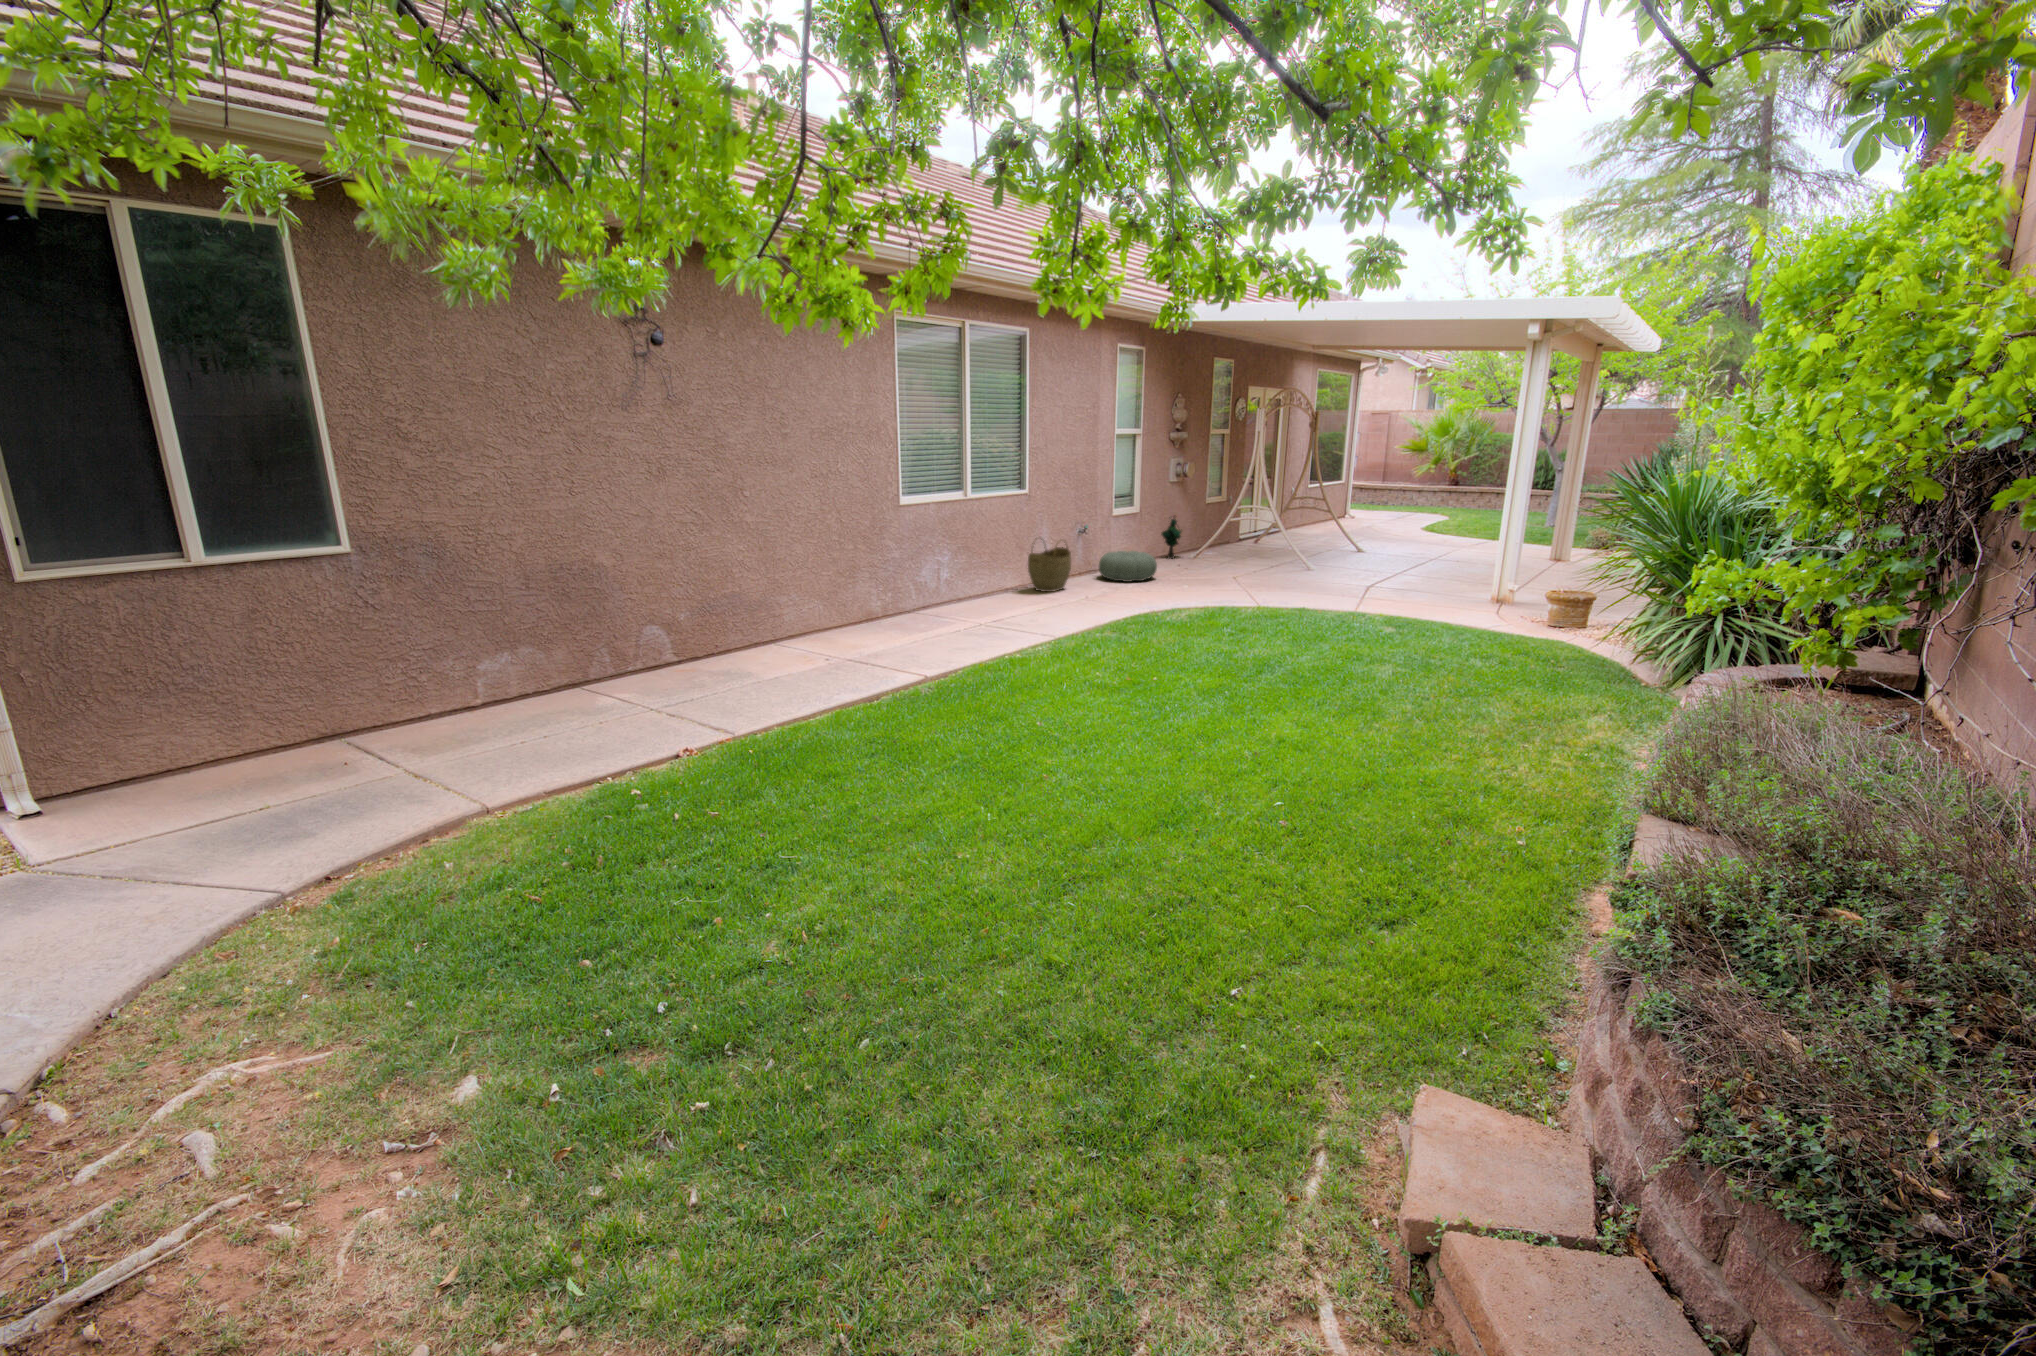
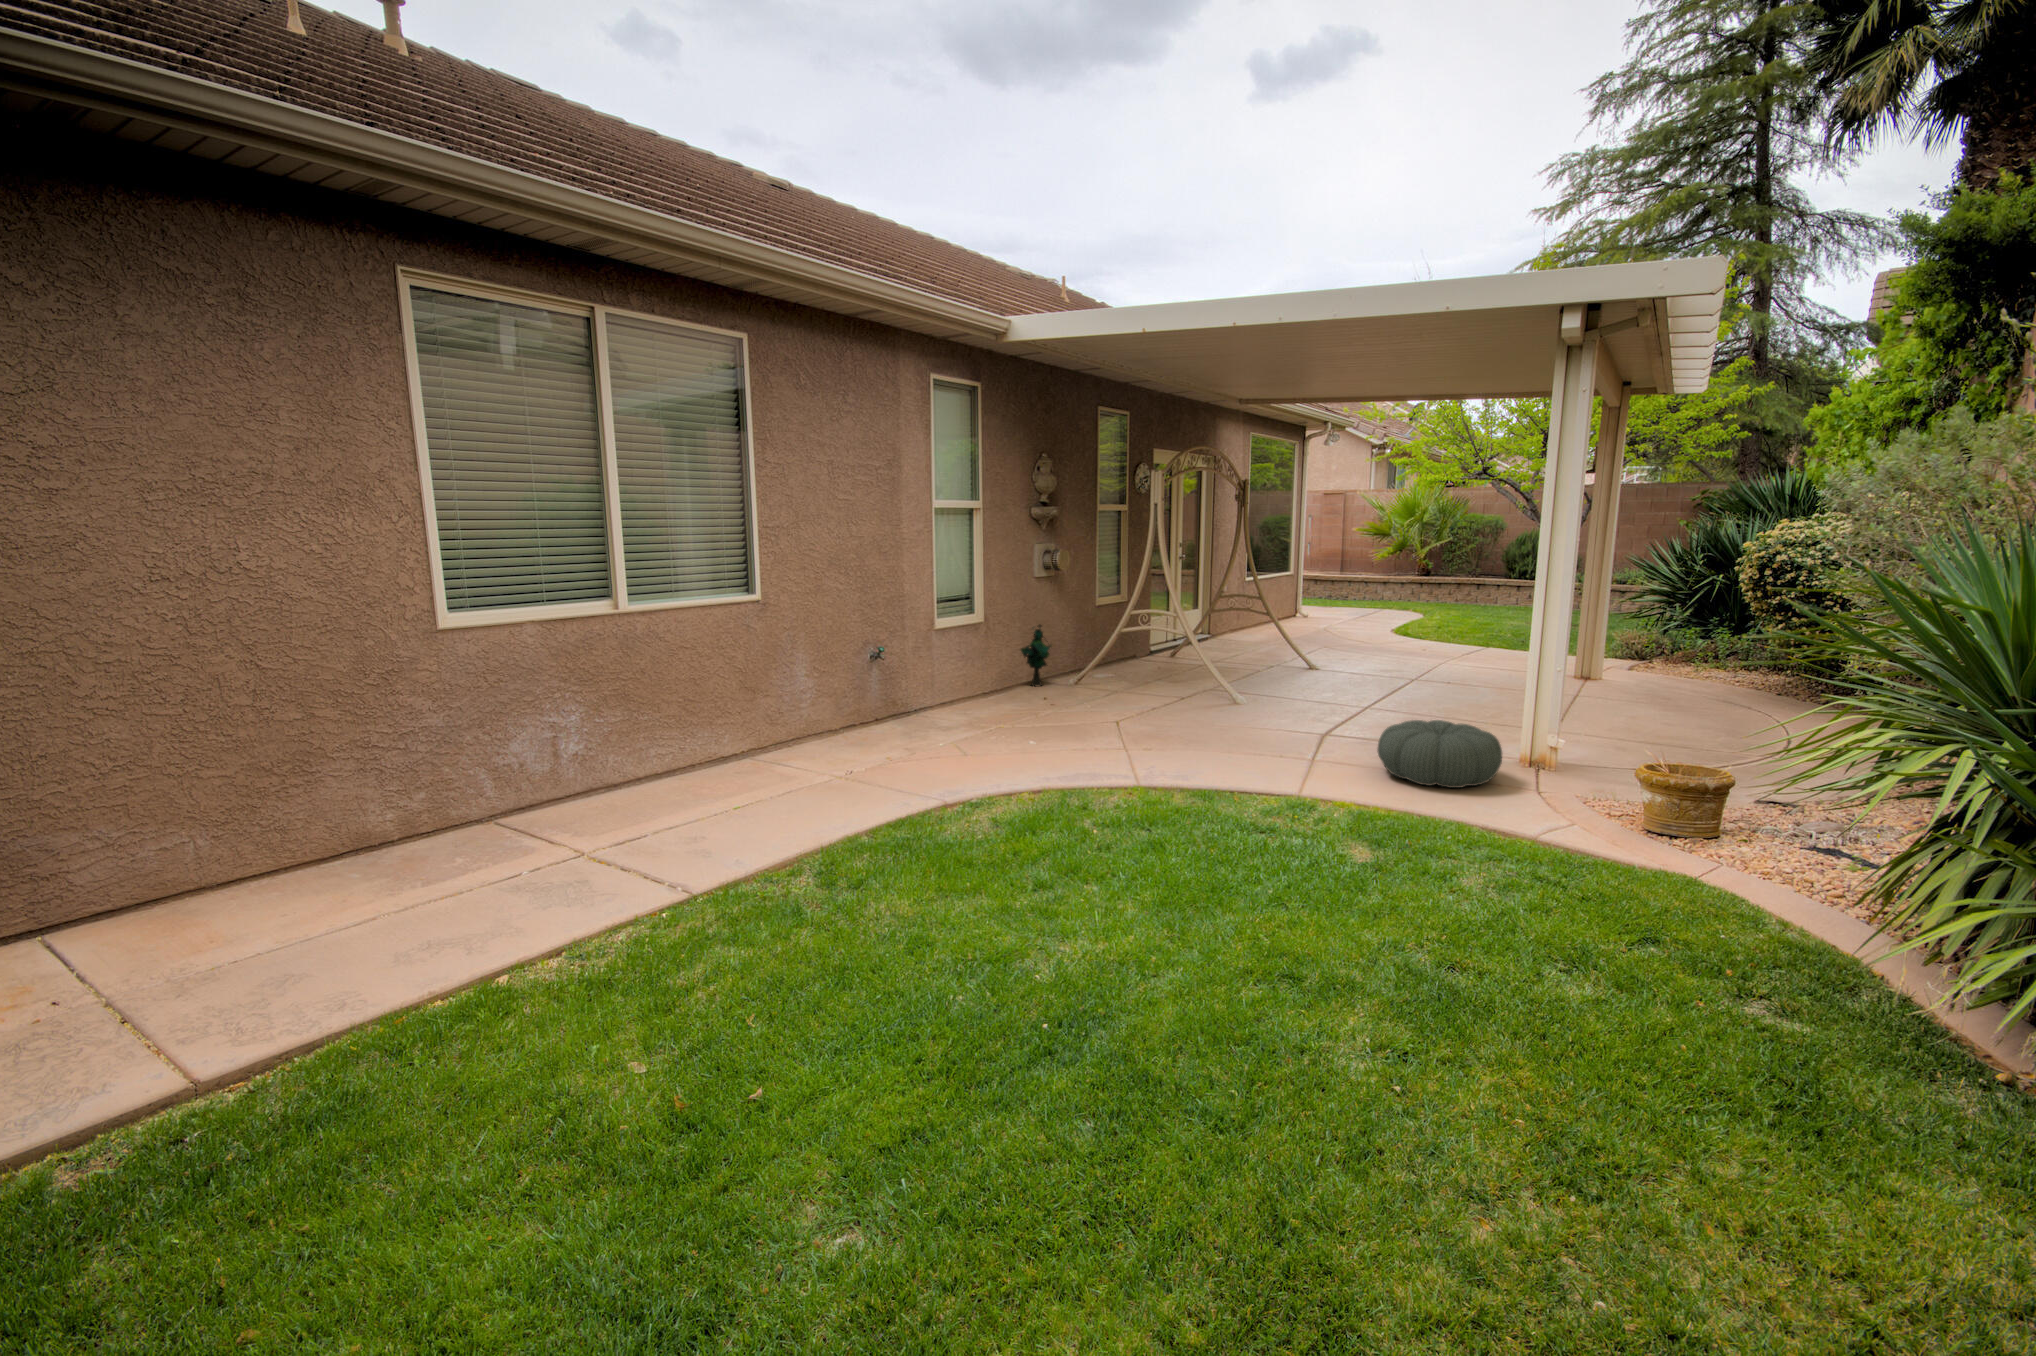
woven basket: present [1028,538,1071,592] -> none [759,668,835,760]
pouf: present [1099,551,1157,582] -> present [1377,720,1502,788]

